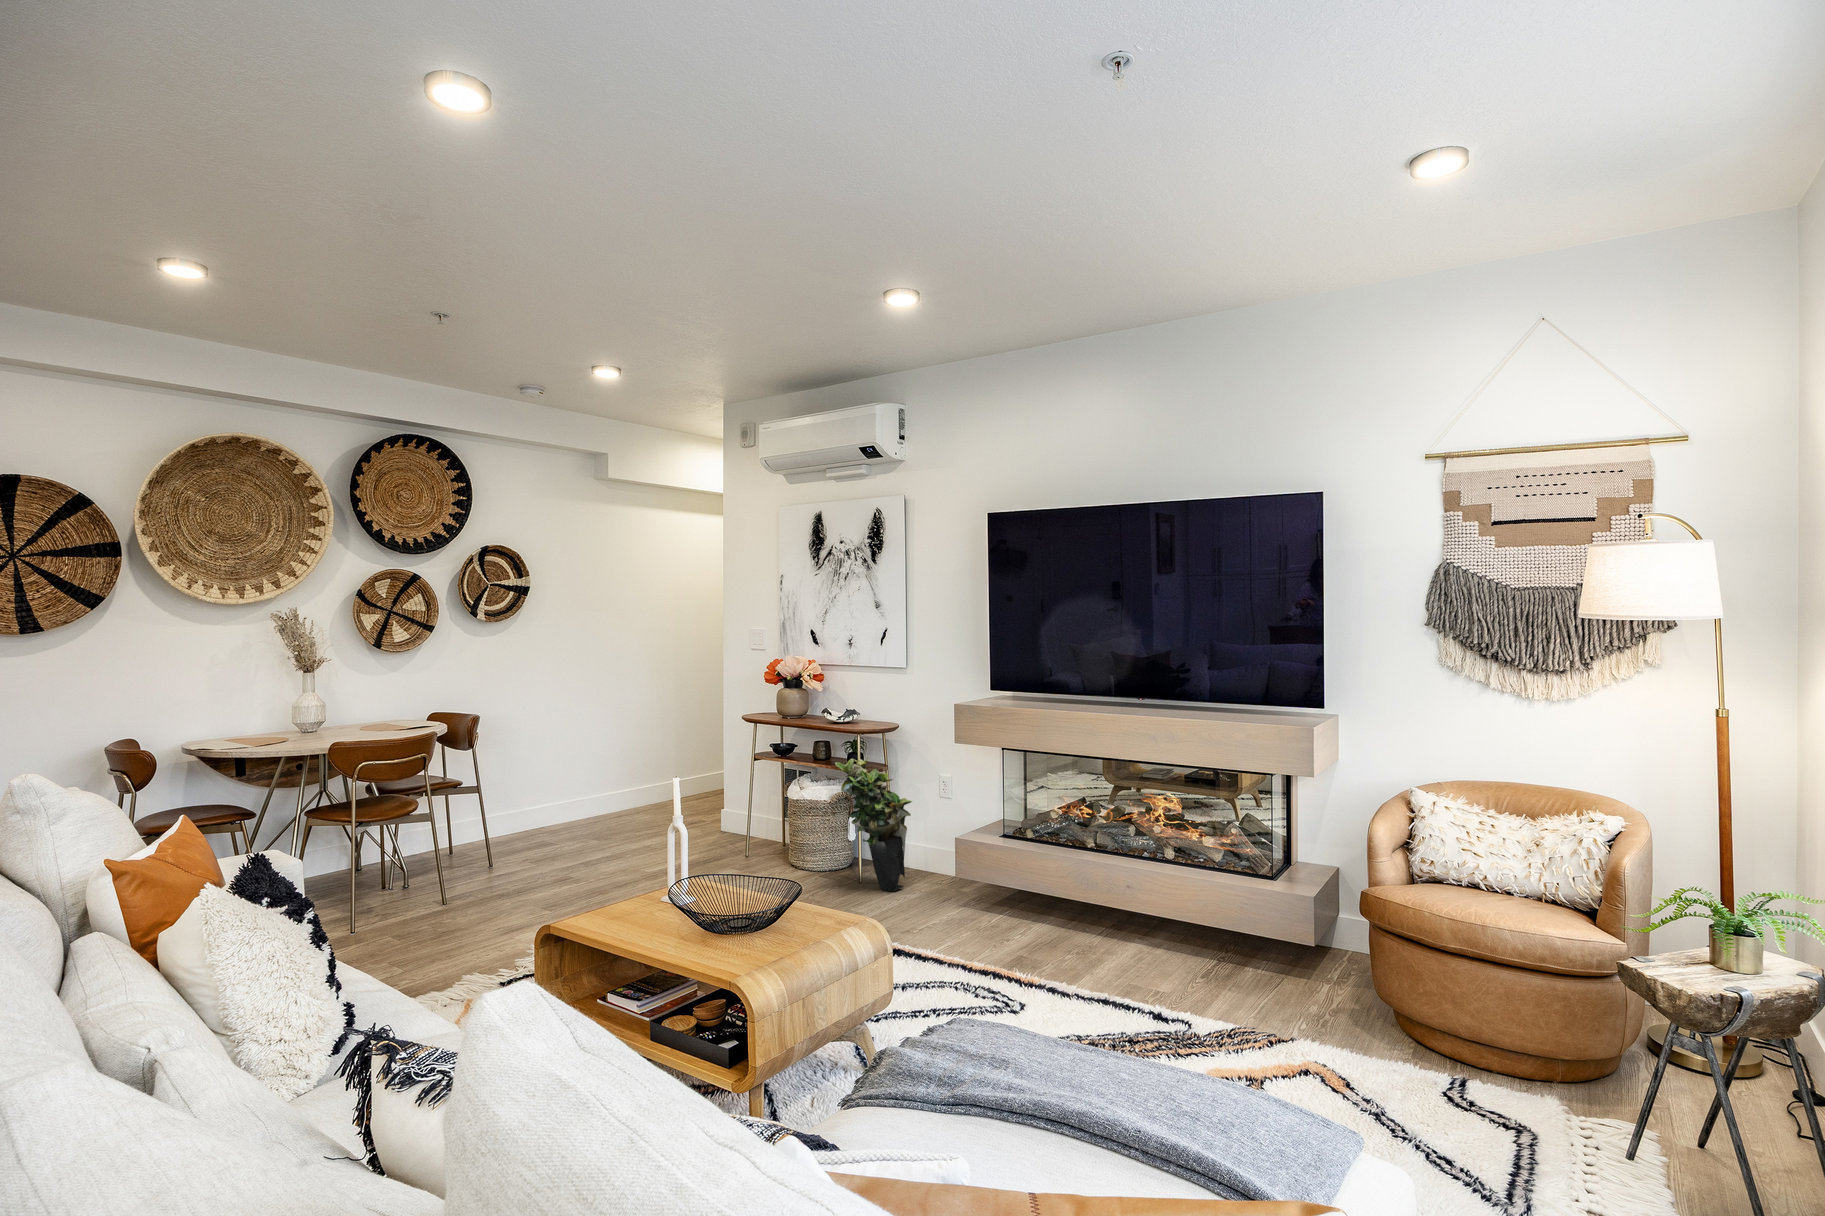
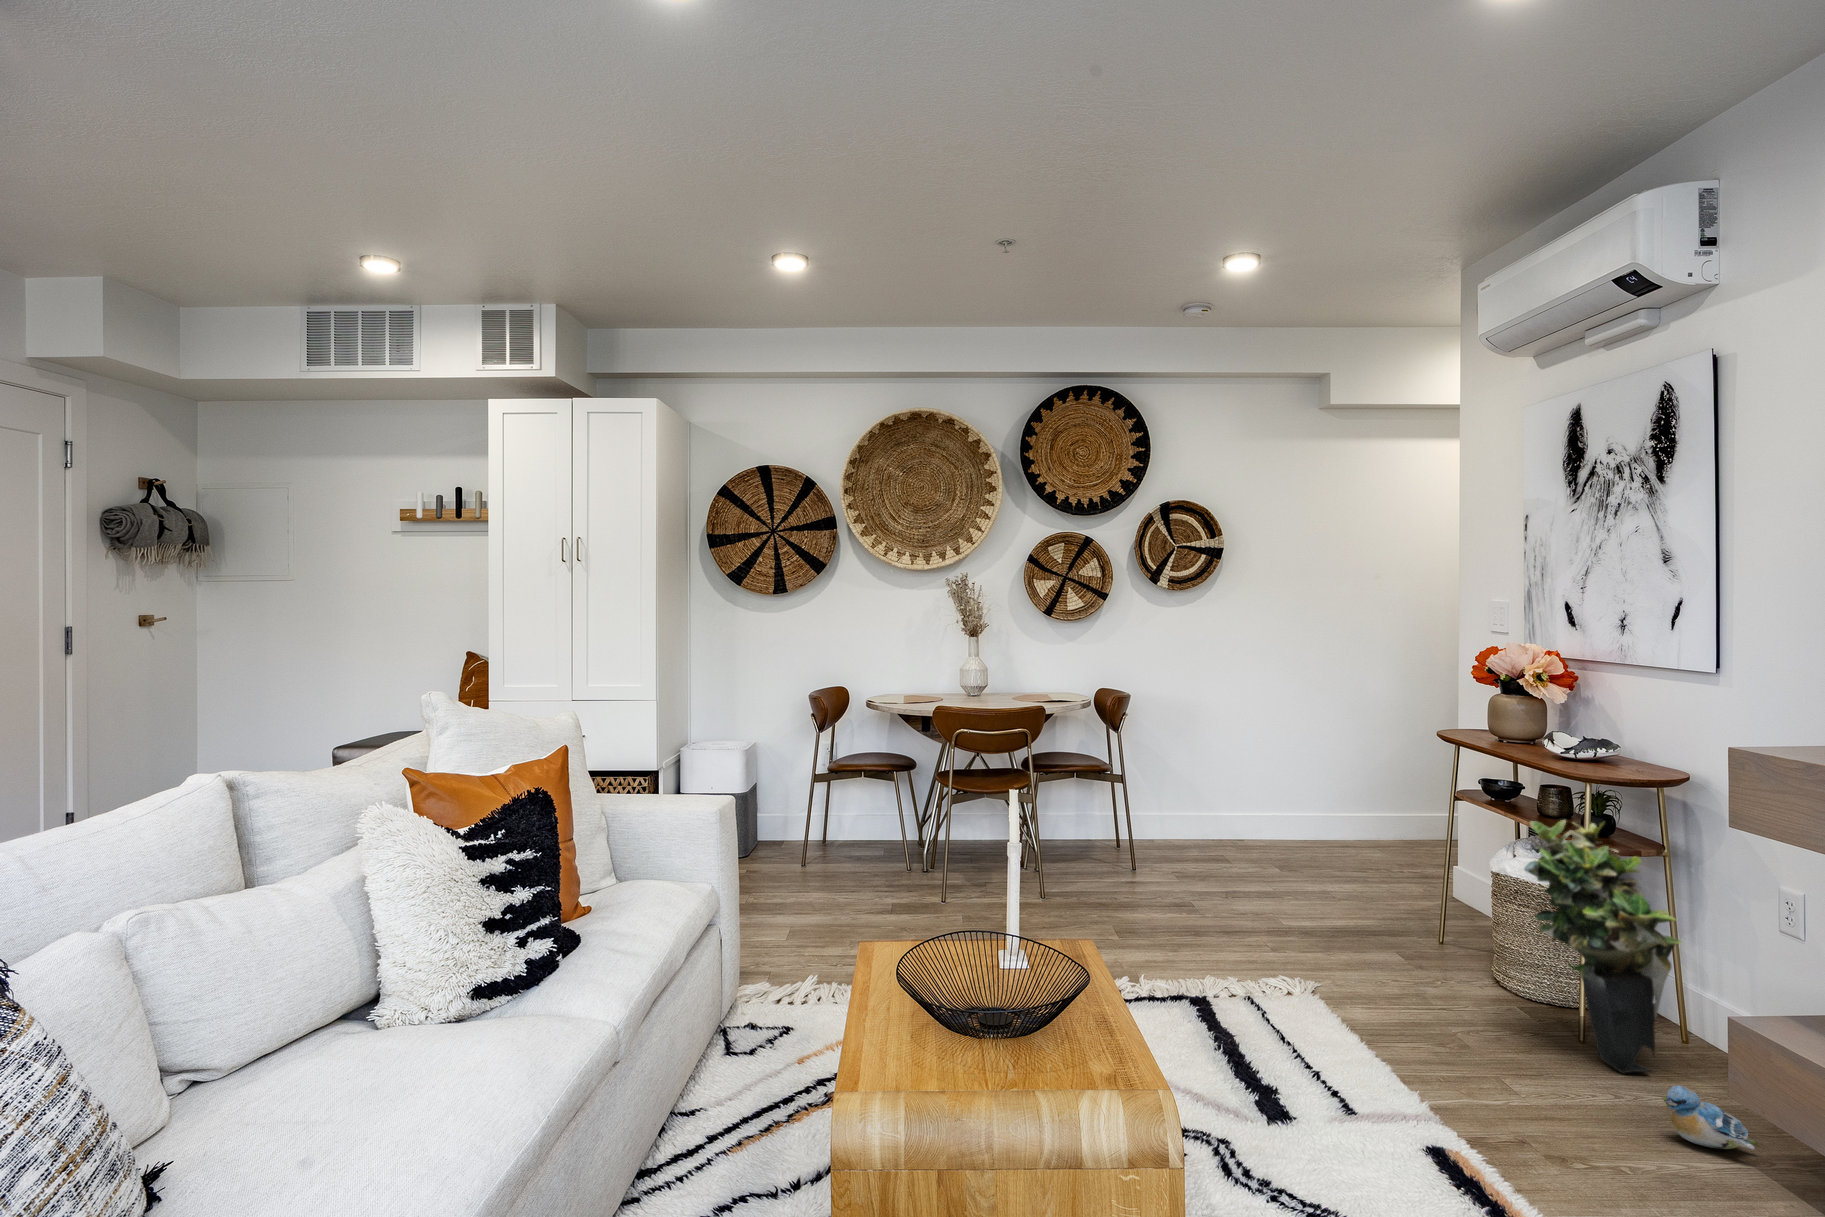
plush toy: none [932,881,968,908] -> present [1663,1086,1759,1150]

